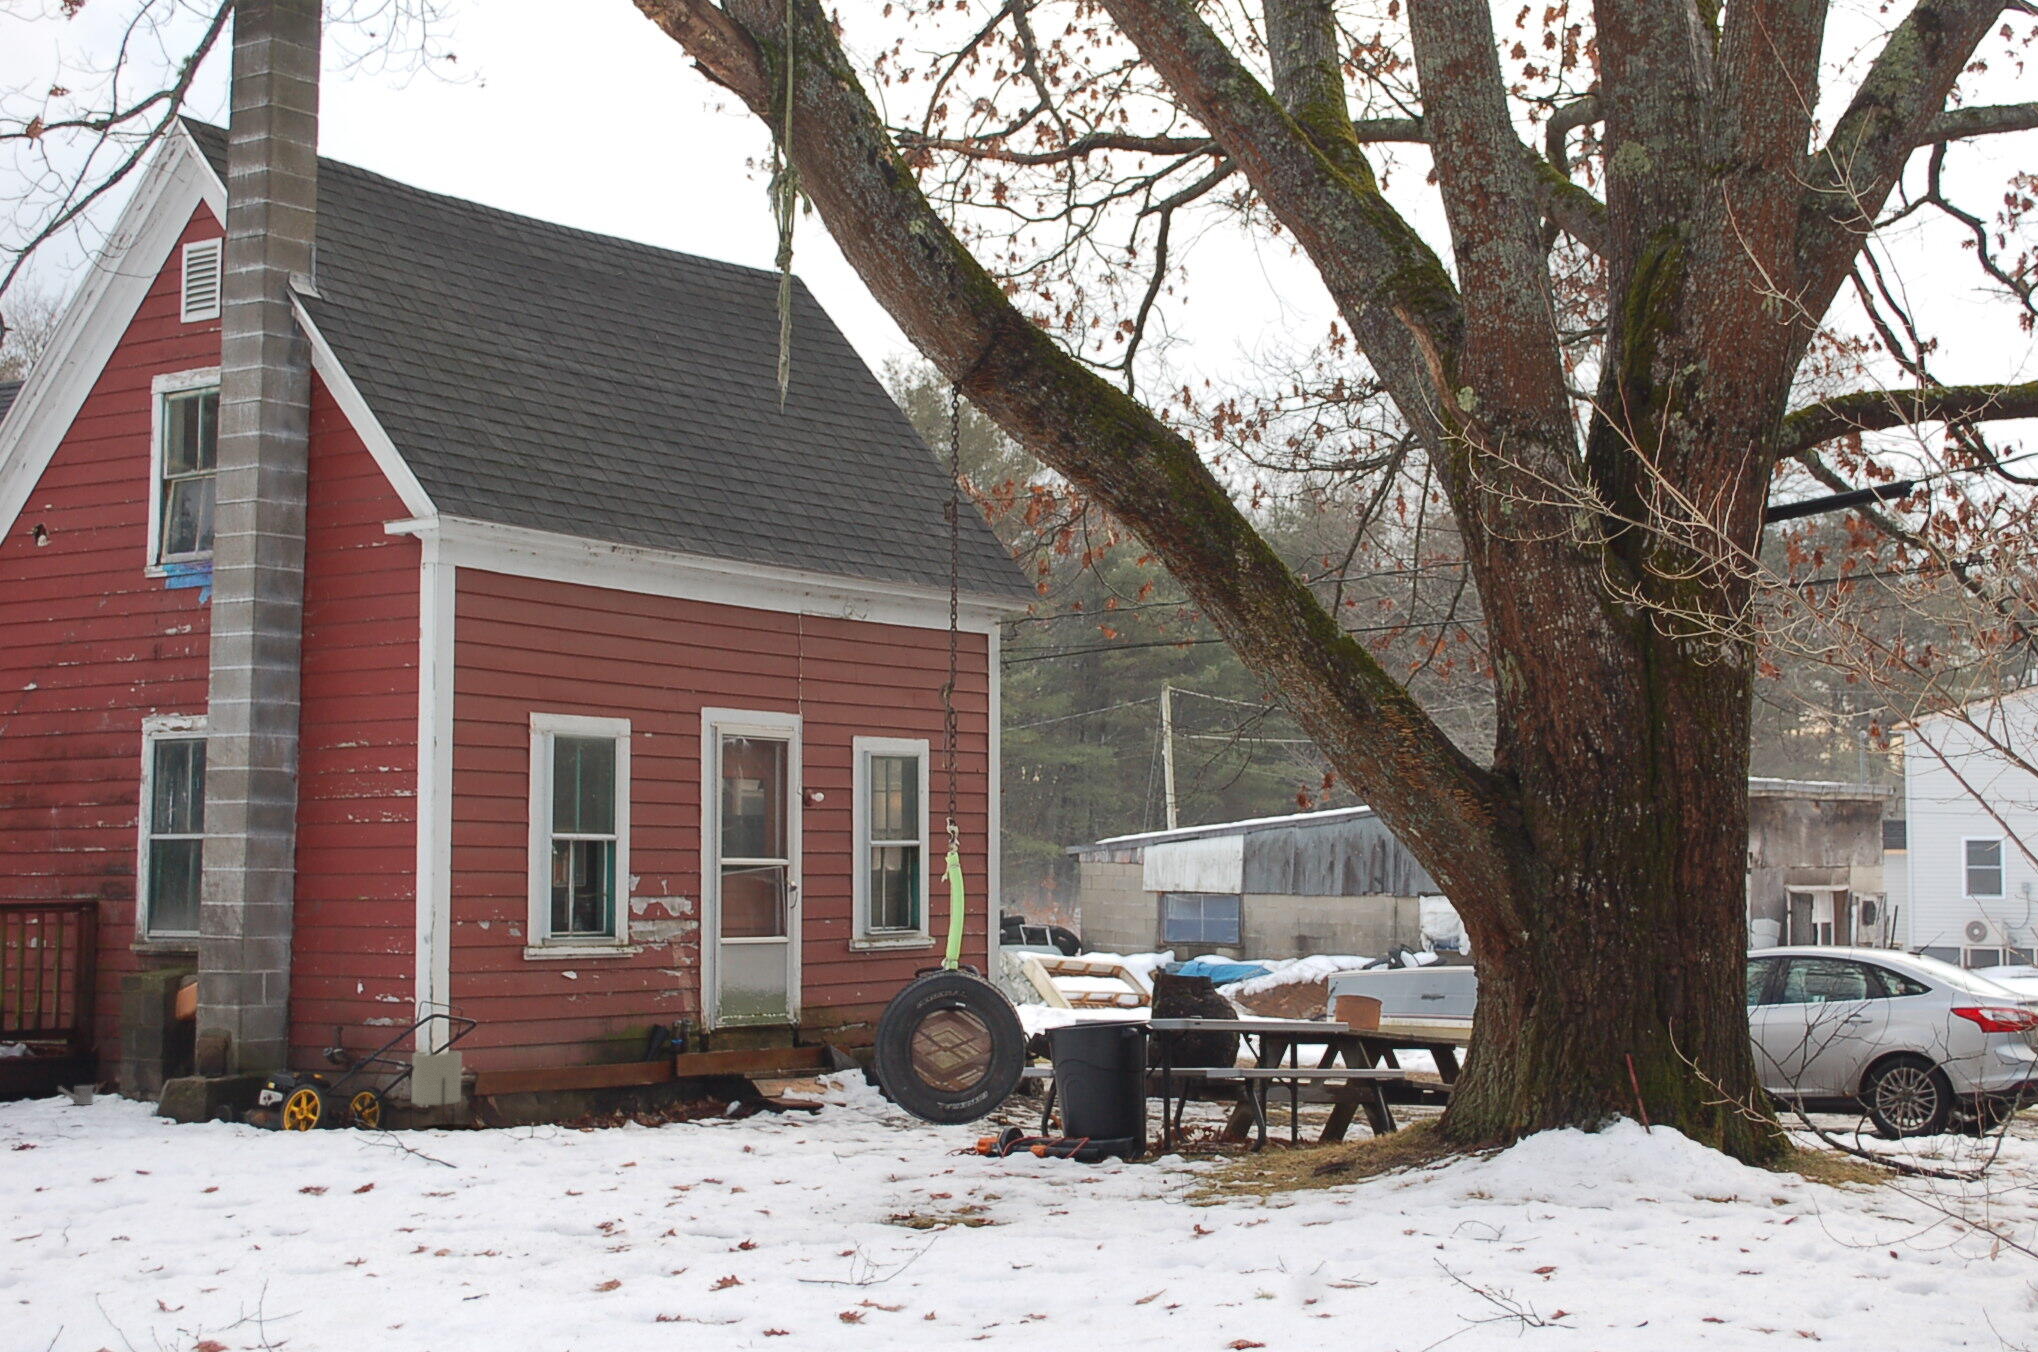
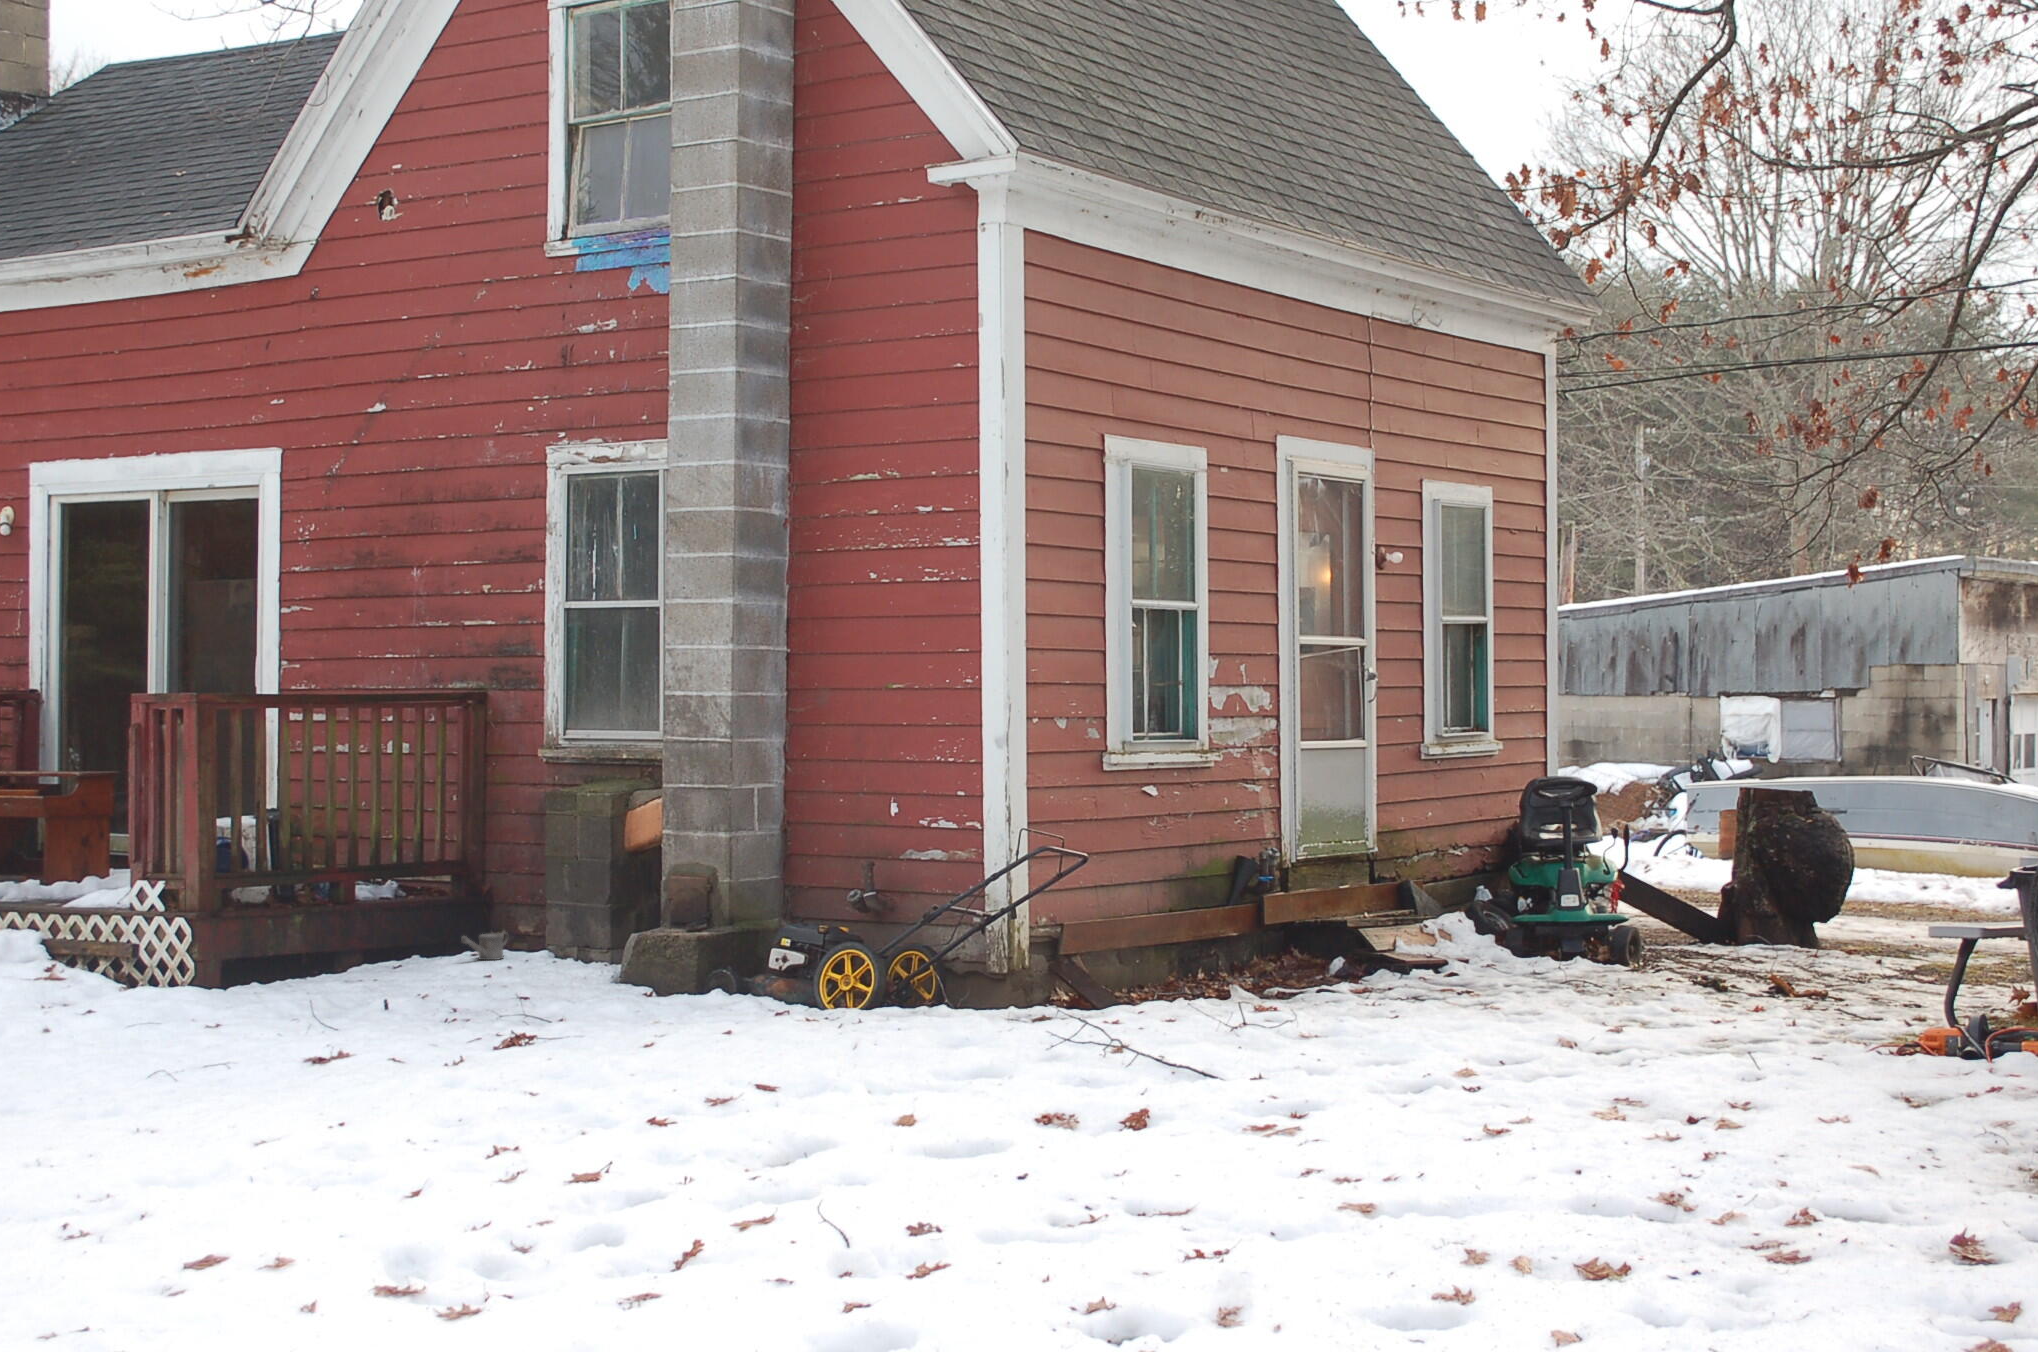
planter: present [411,1051,462,1107] -> none [992,900,1061,1011]

